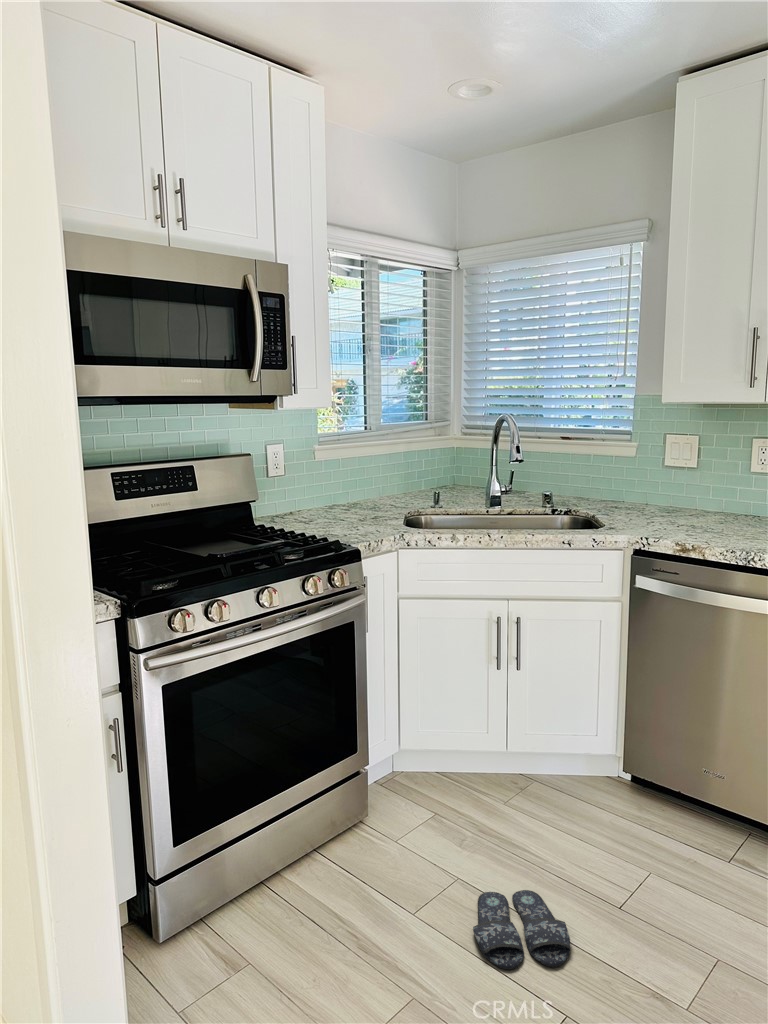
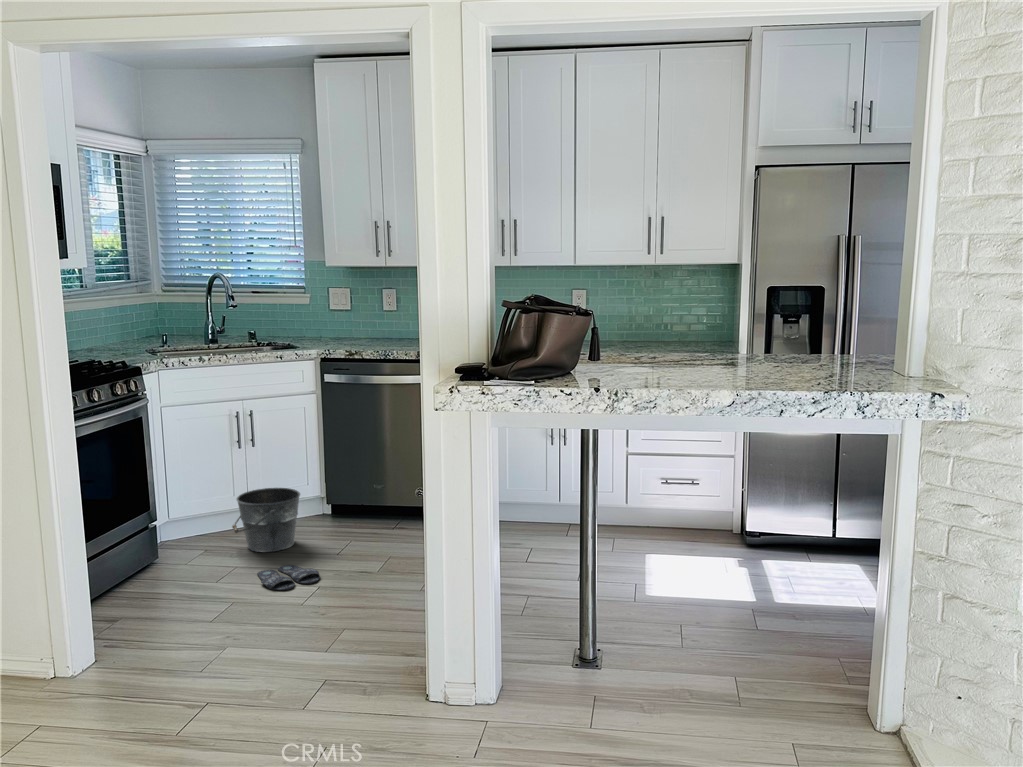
bucket: none [471,733,574,845] -> present [232,488,300,552]

